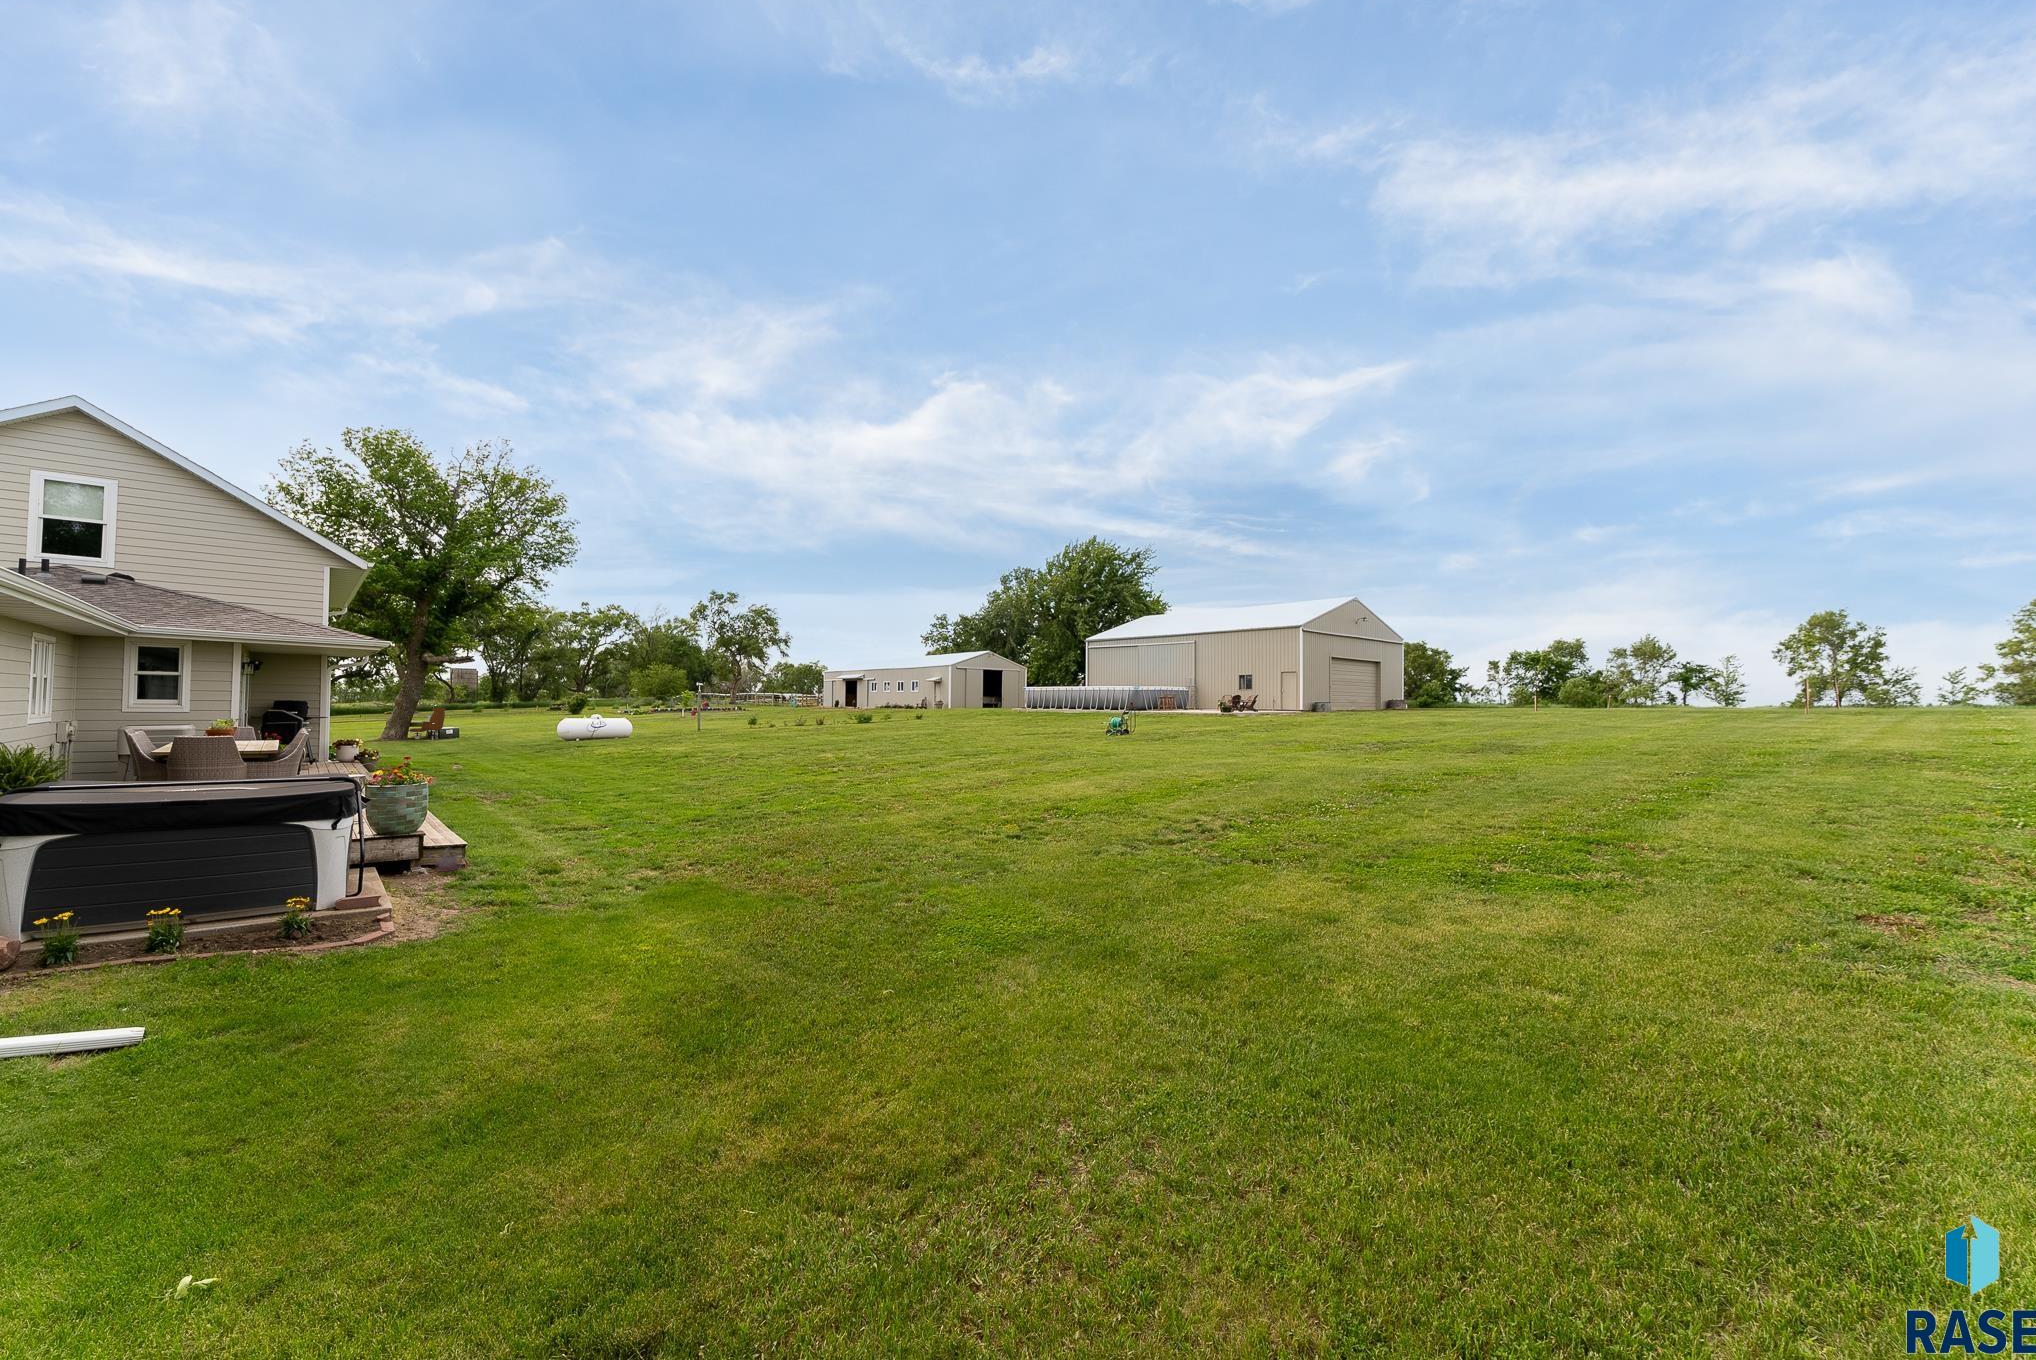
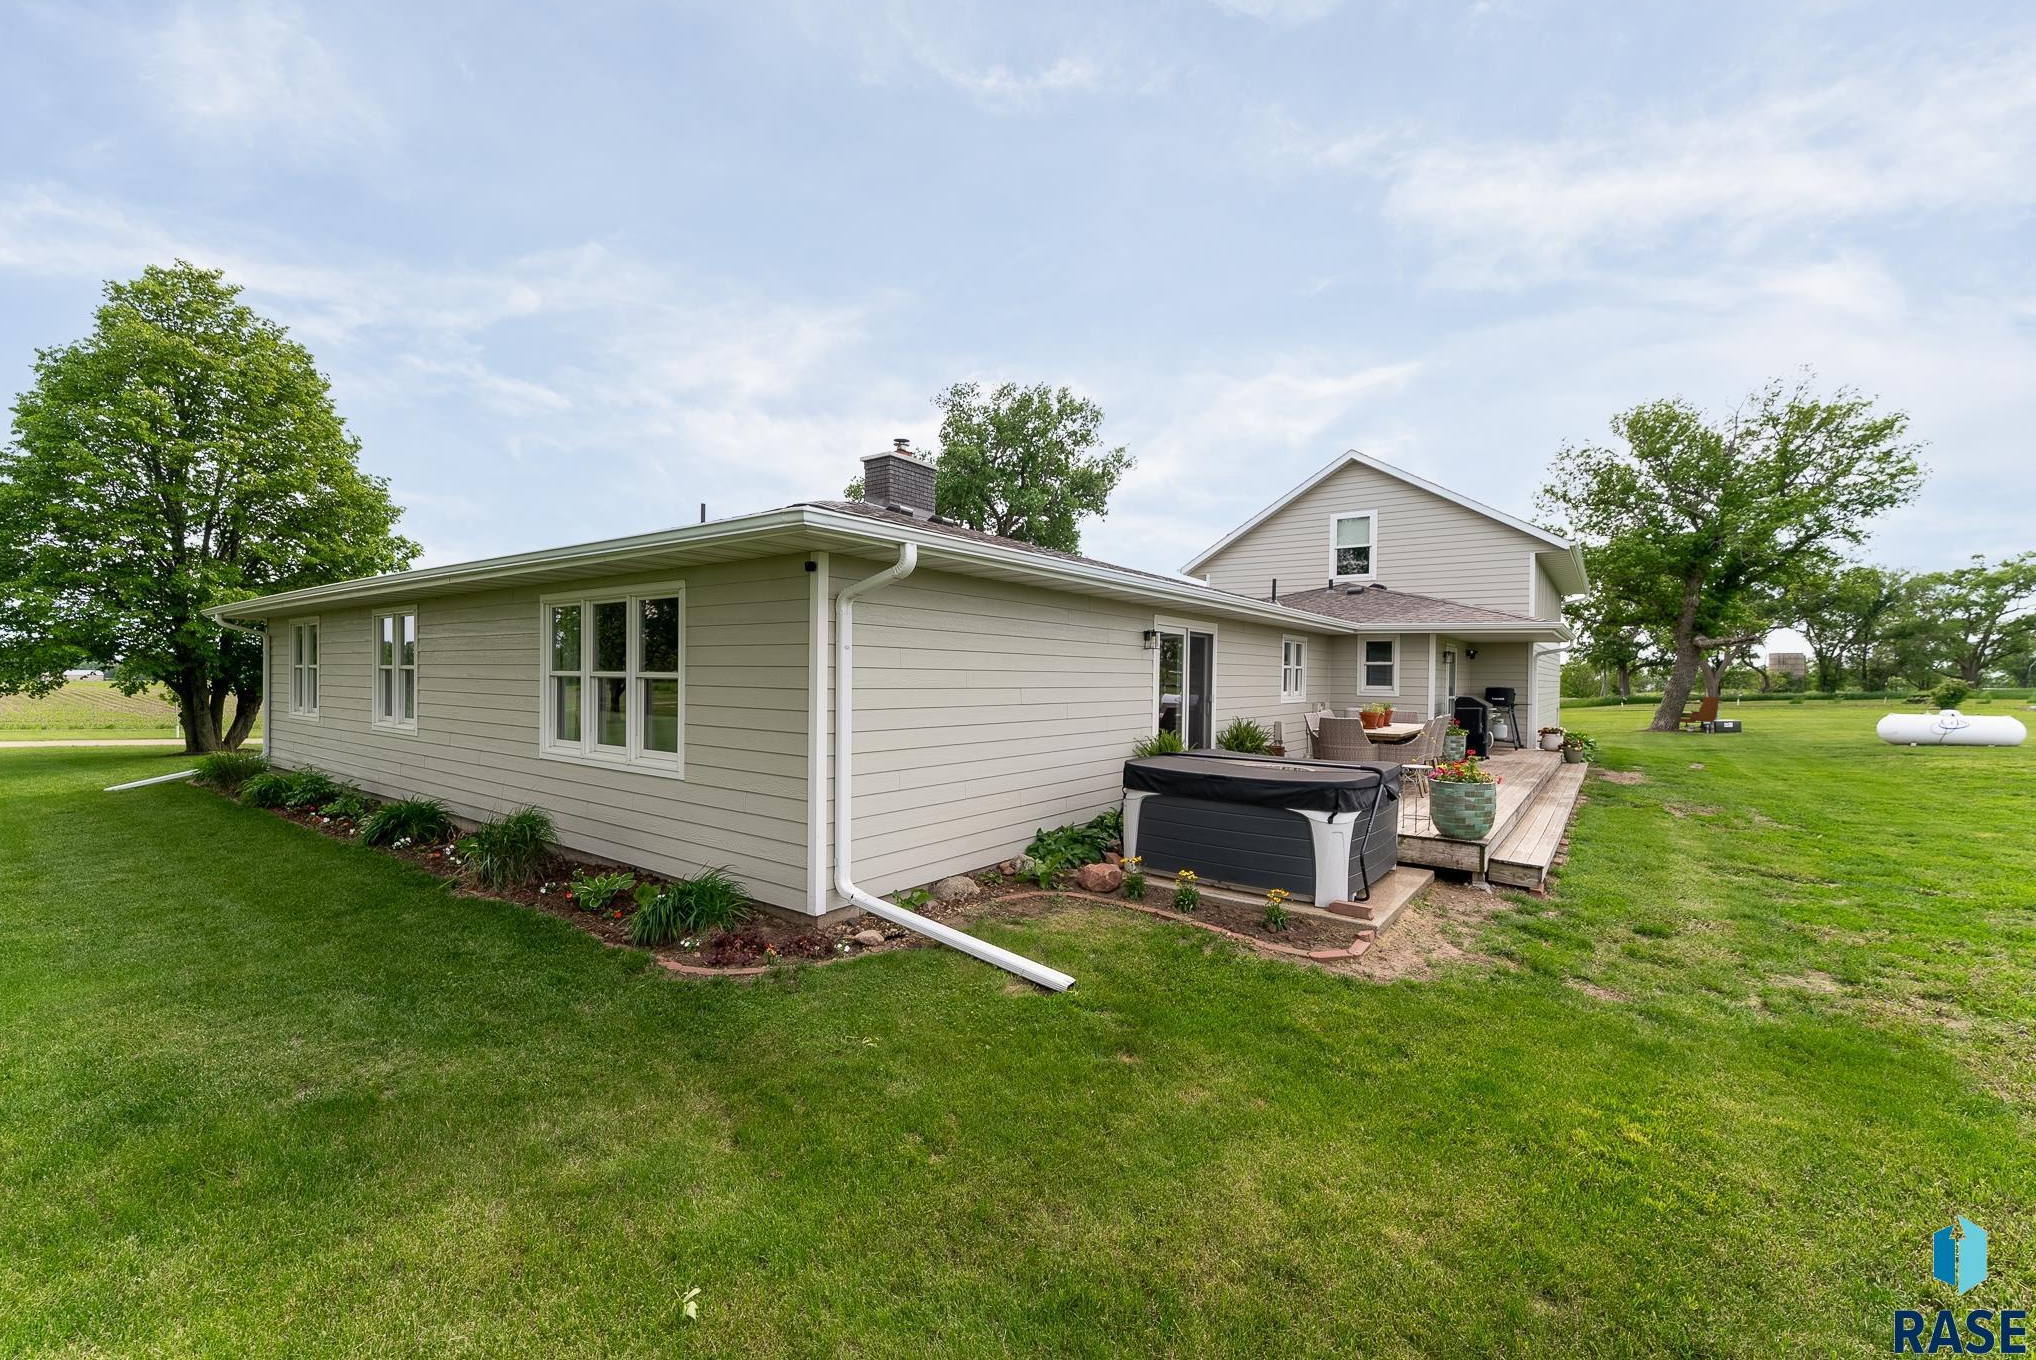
watering can: present [426,851,465,872] -> none [1488,868,1531,898]

